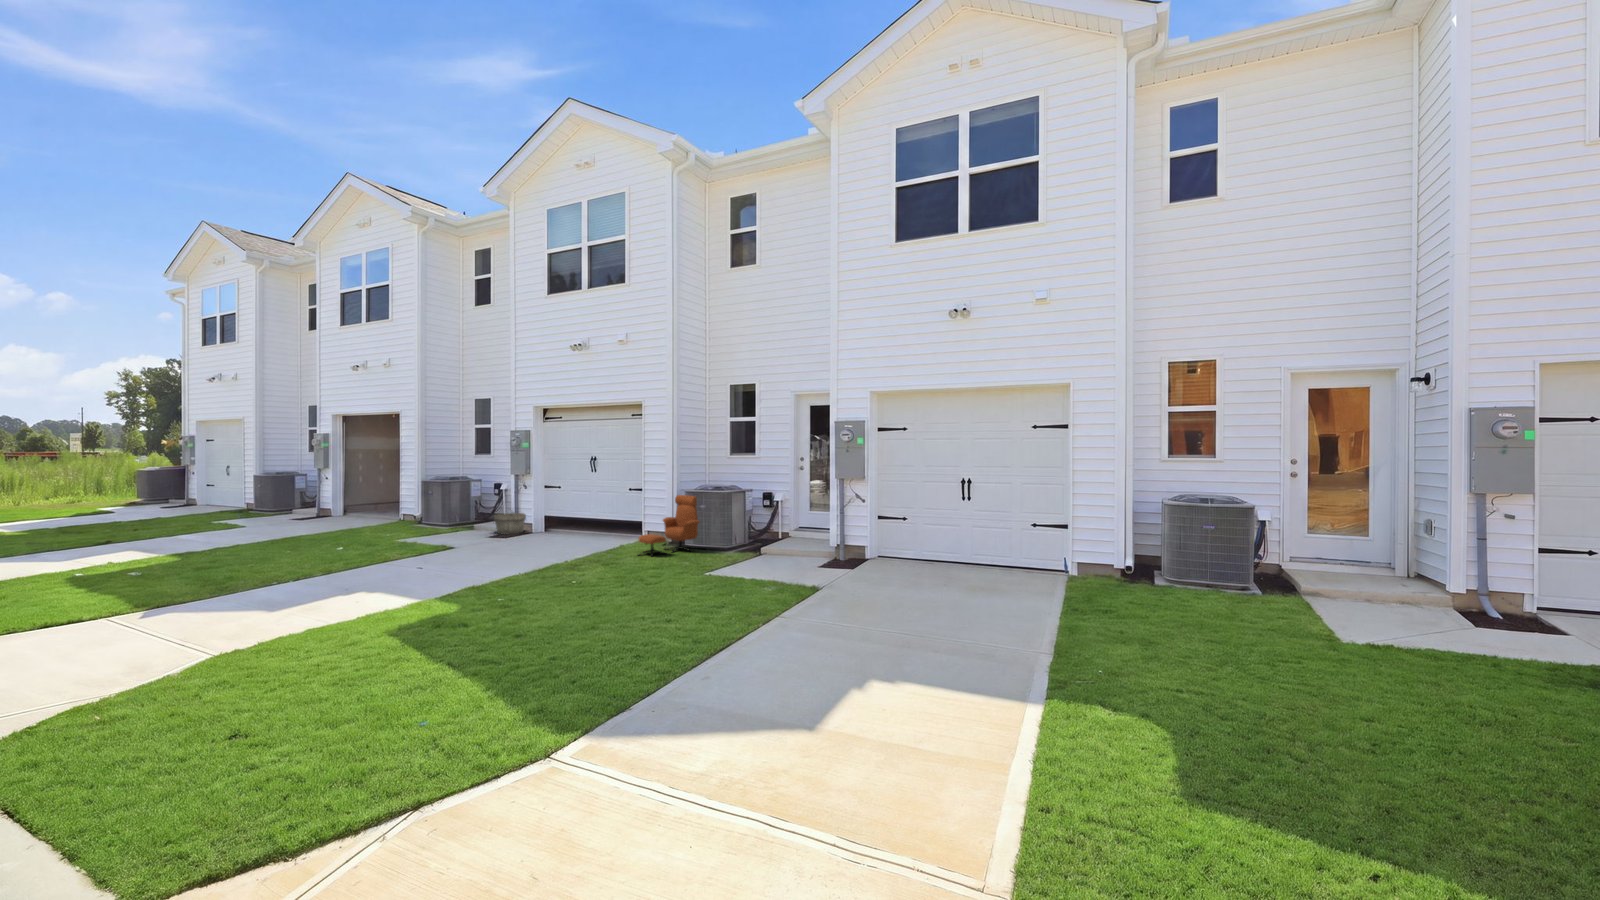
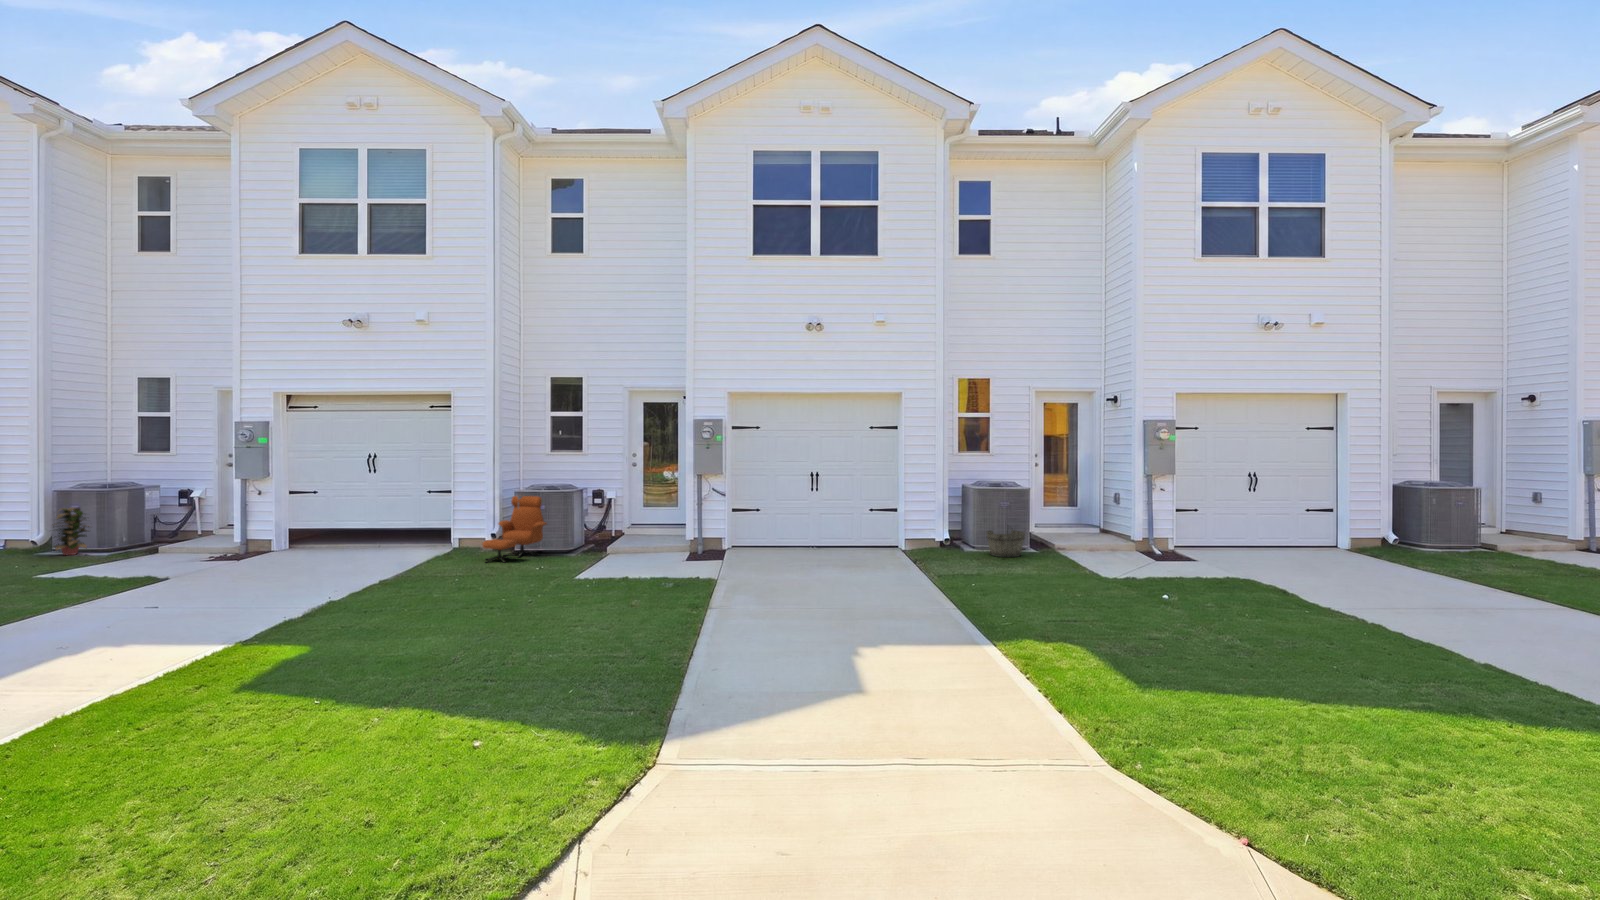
decorative plant: none [405,494,432,528] -> present [54,508,89,555]
wooden bucket: present [494,512,526,534] -> present [987,530,1025,557]

